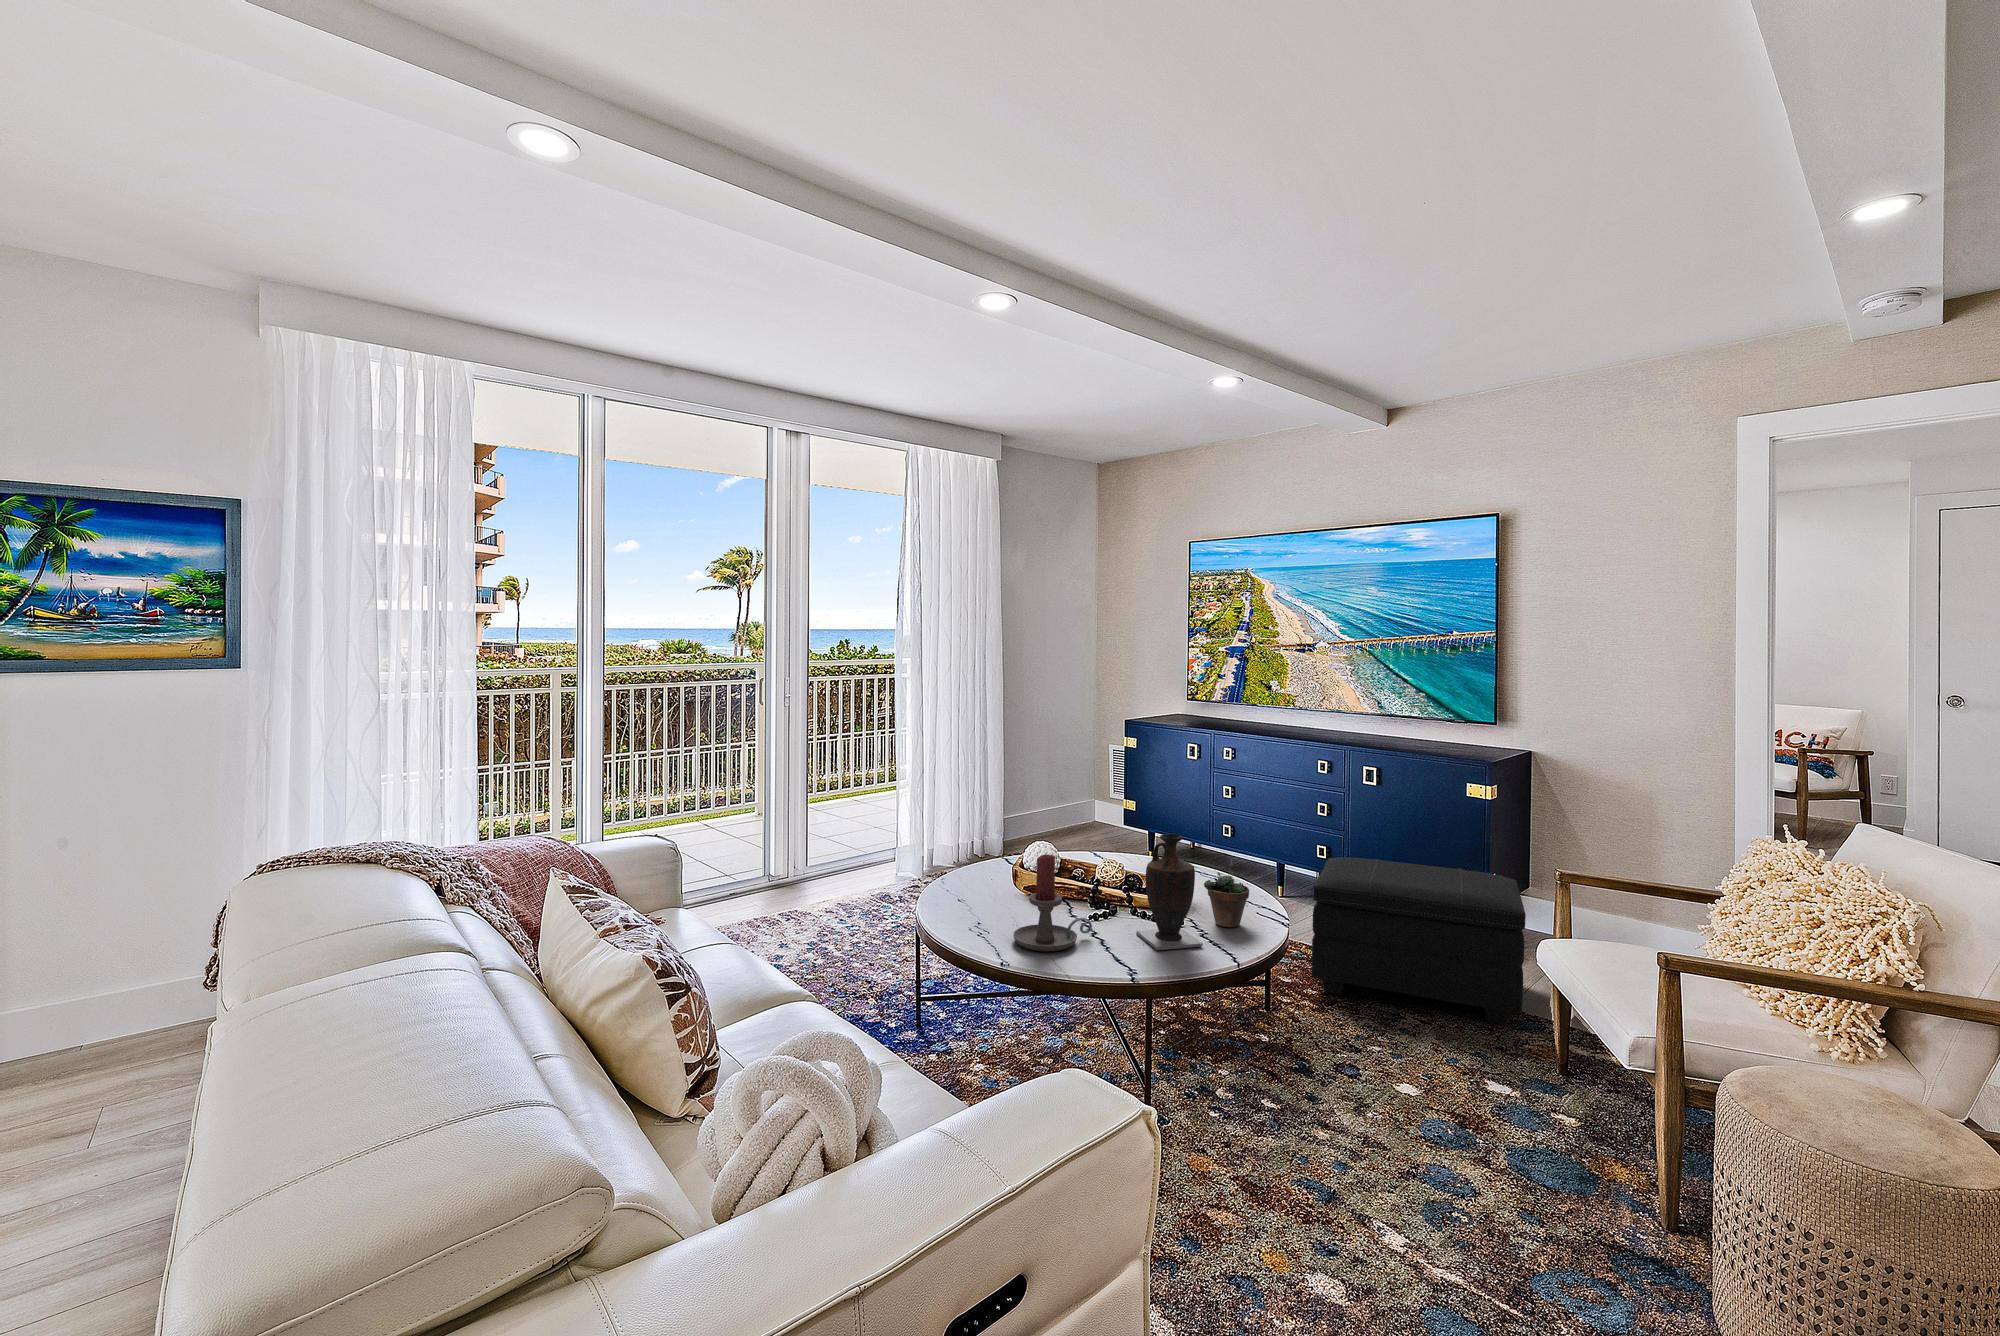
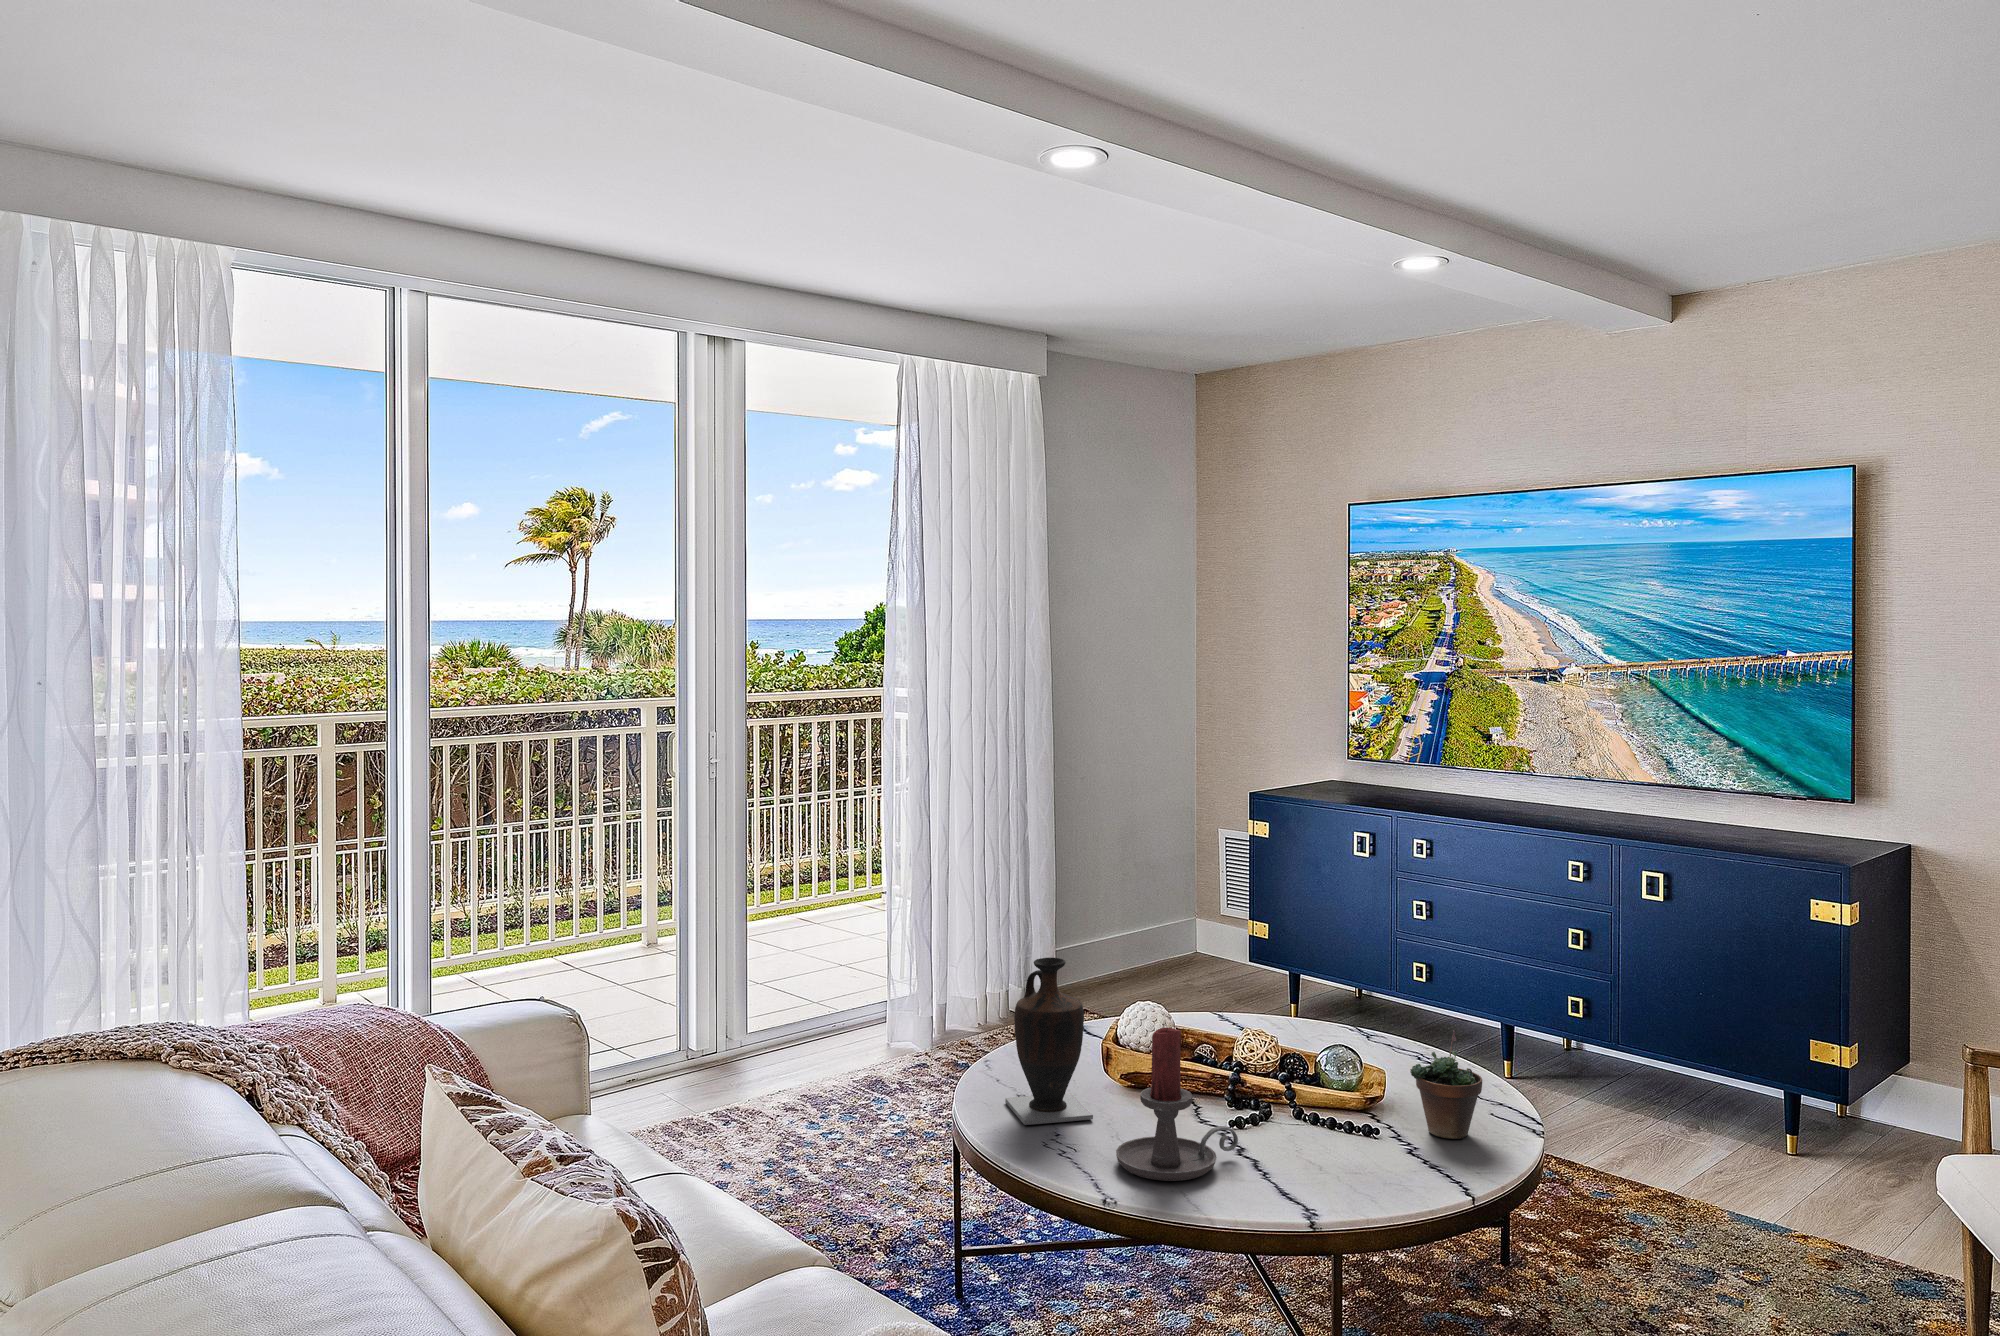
vase: present [1136,834,1203,950] -> present [1005,957,1093,1125]
footstool: present [1311,857,1526,1025] -> none [1573,1020,1917,1289]

